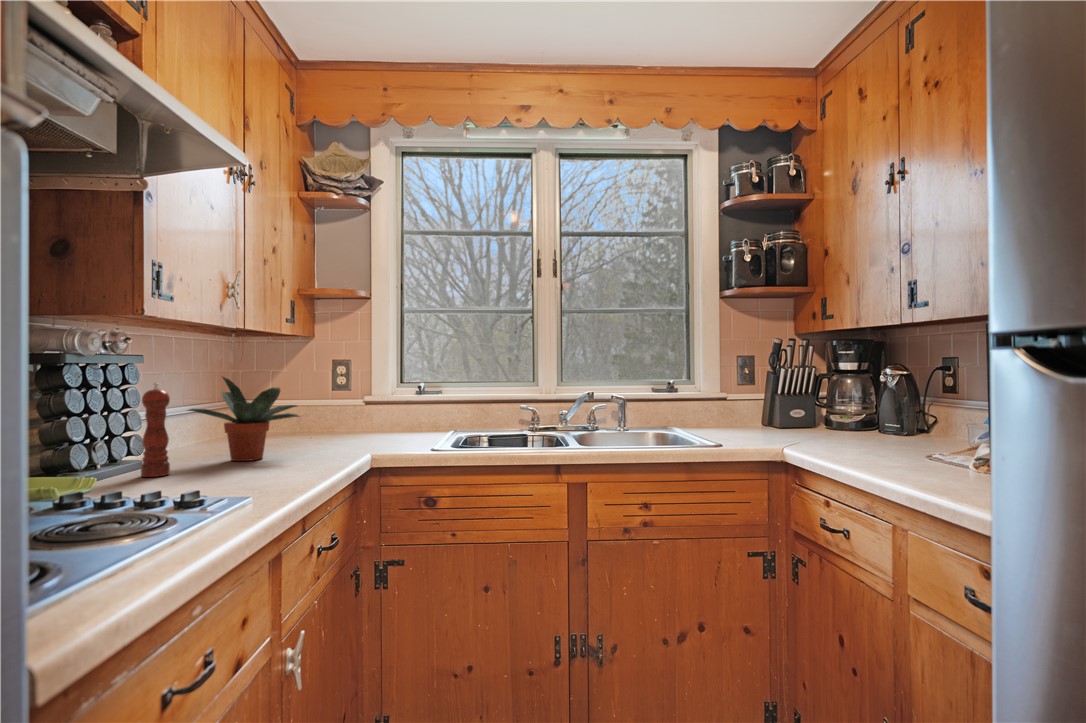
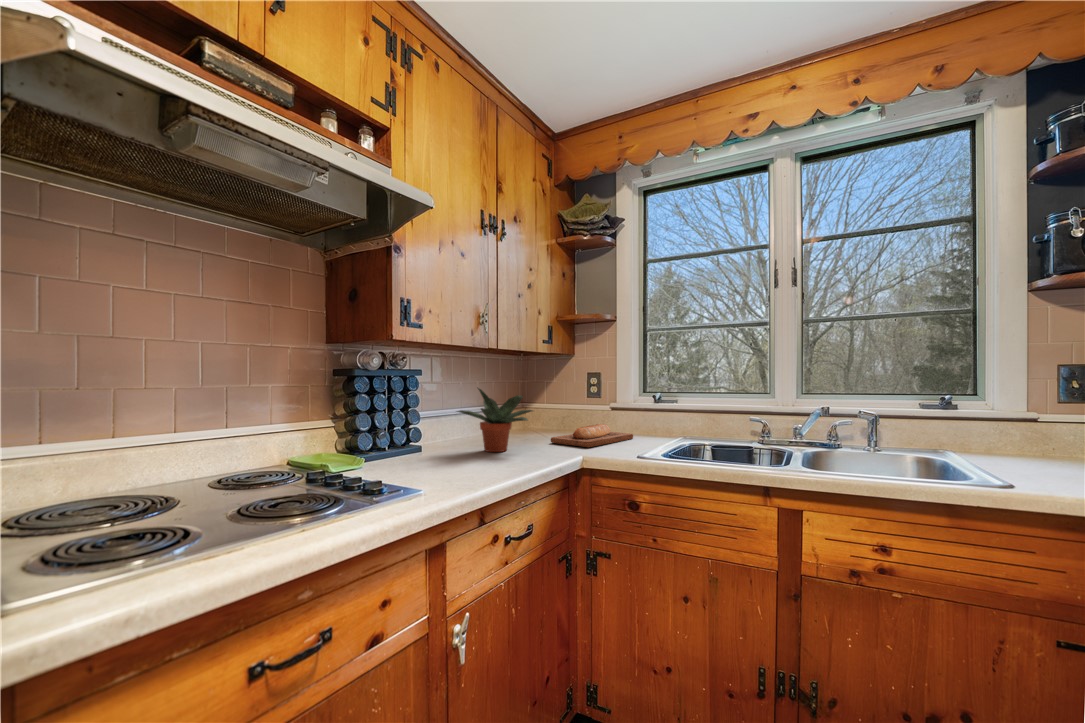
pepper mill: present [141,383,170,477] -> none [417,393,435,460]
bread loaf: none [310,422,402,447] -> present [551,424,633,447]

